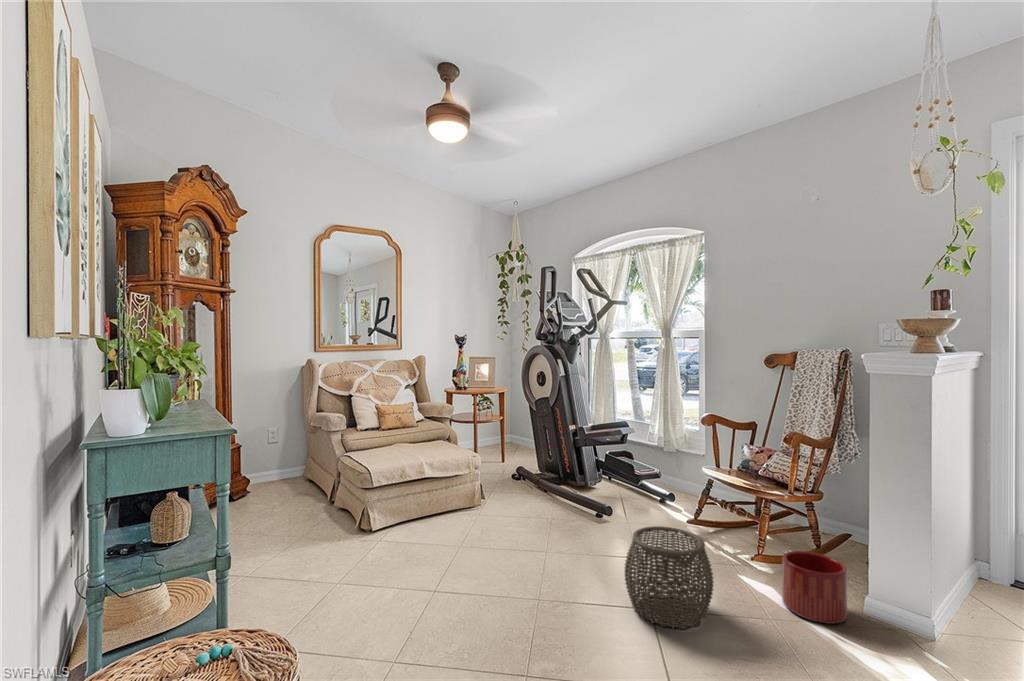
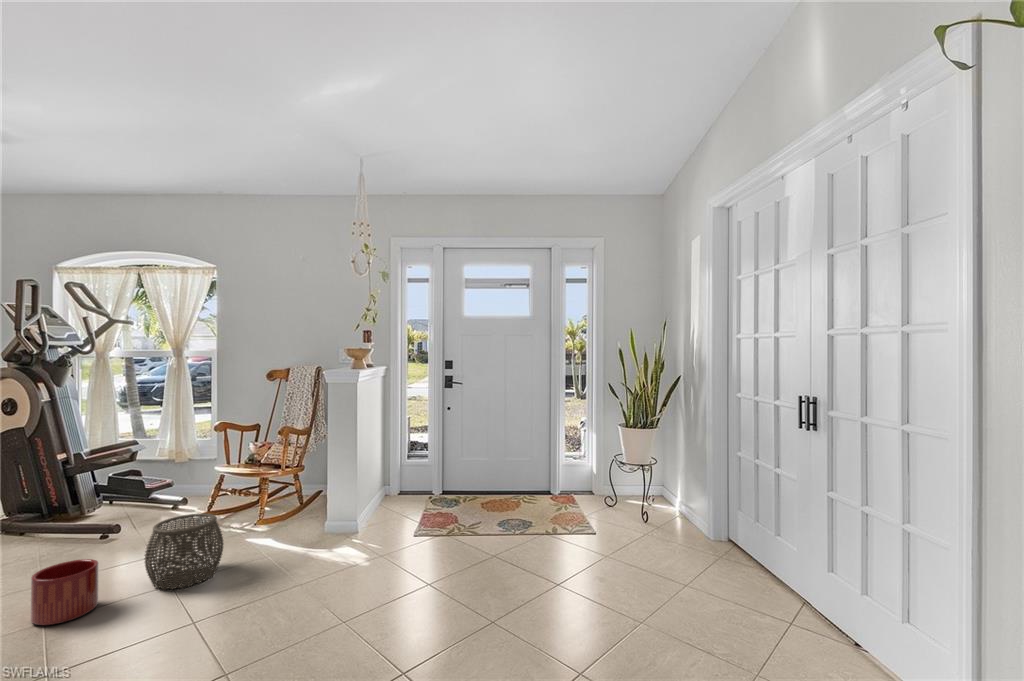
planter: present [782,551,847,624] -> present [31,559,98,625]

